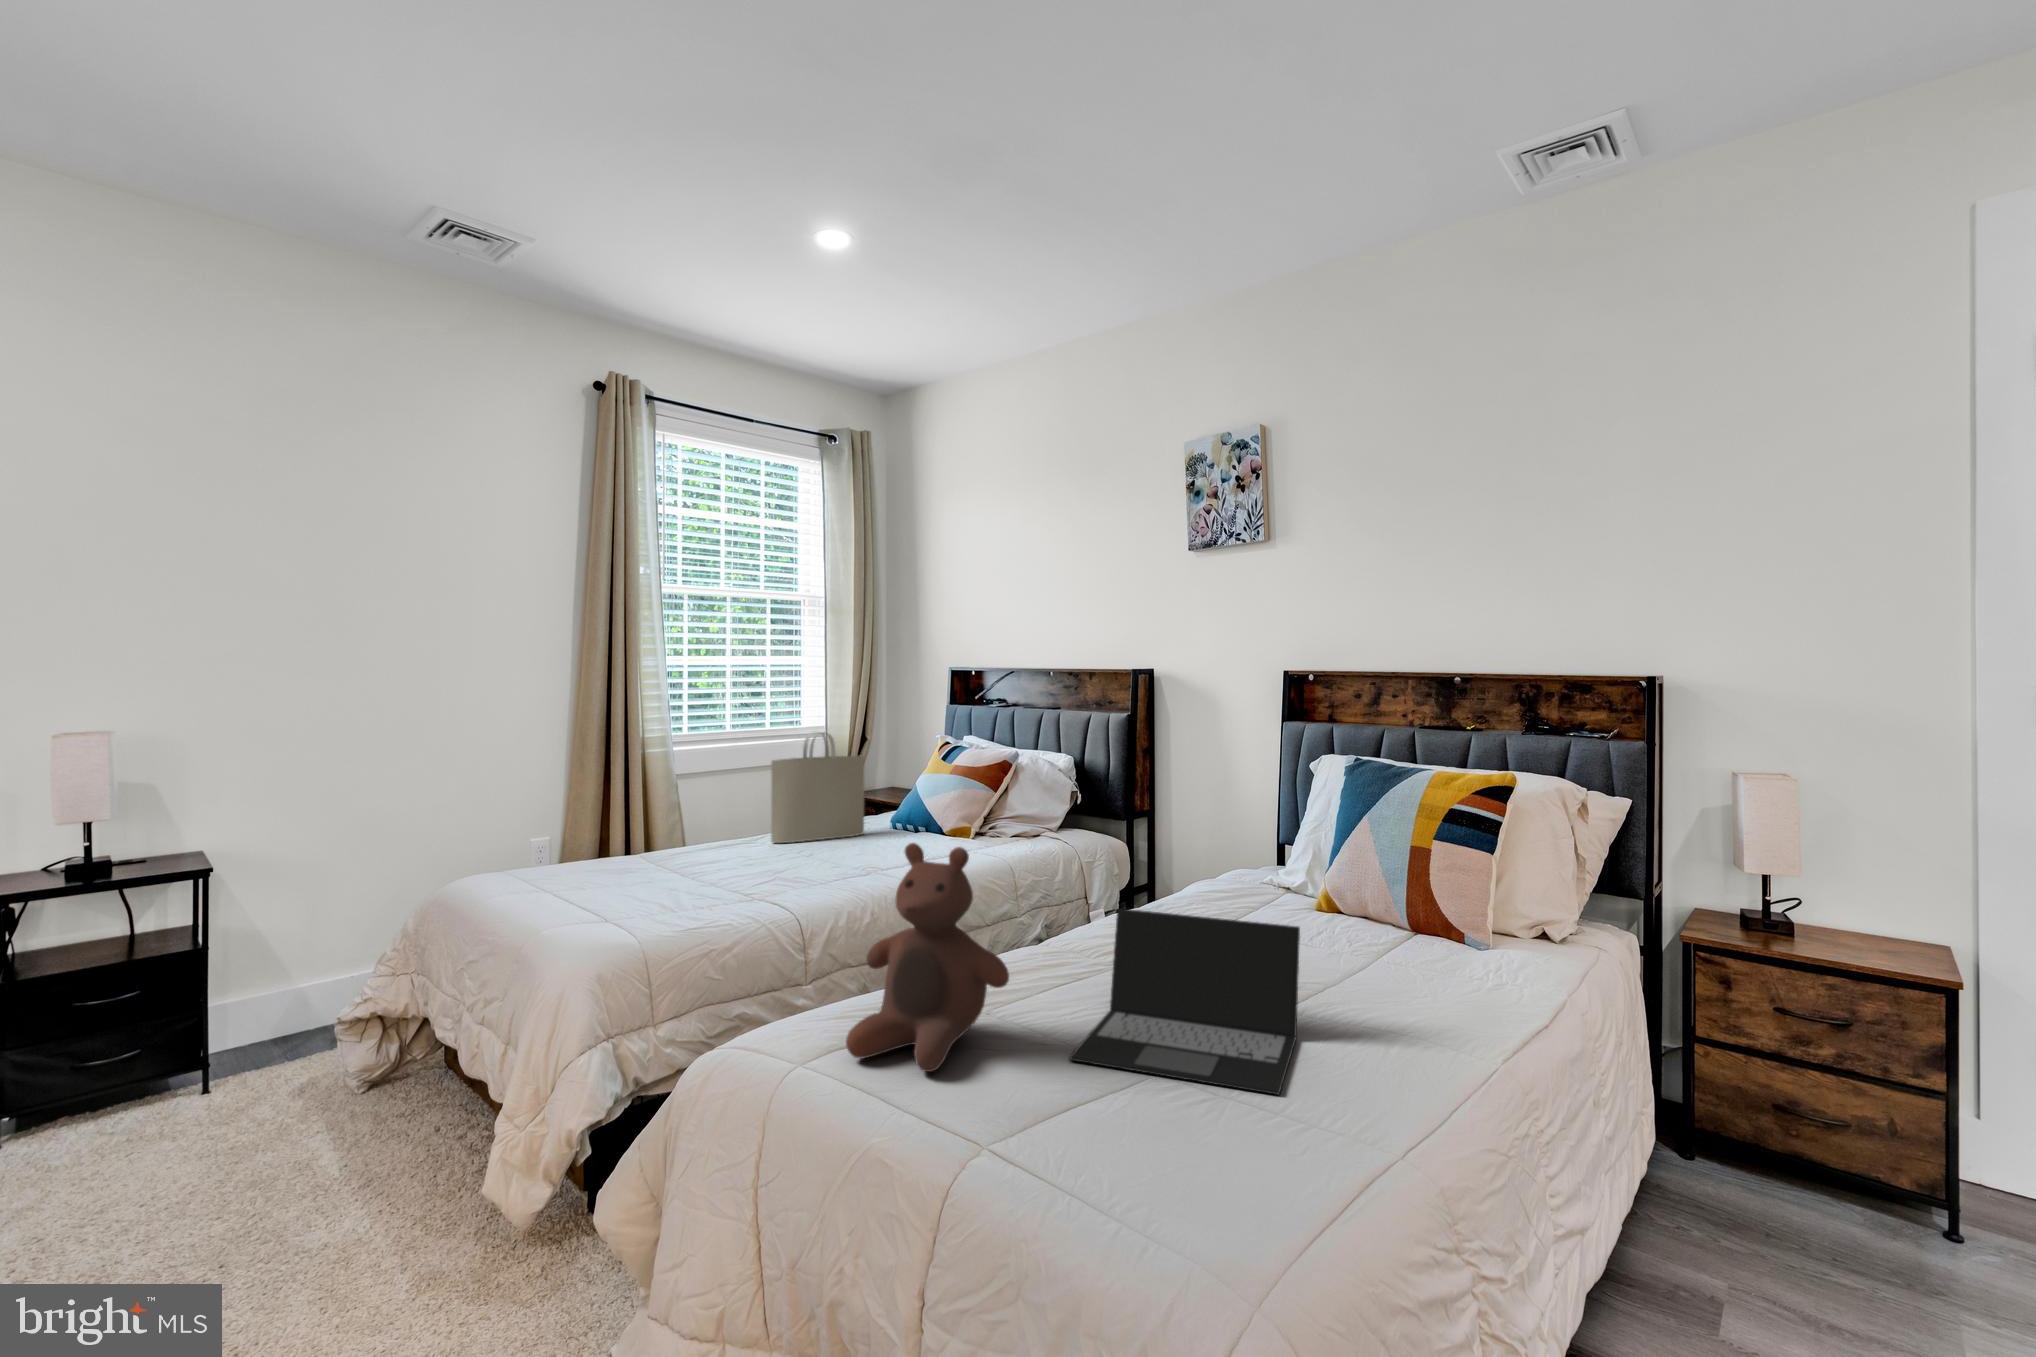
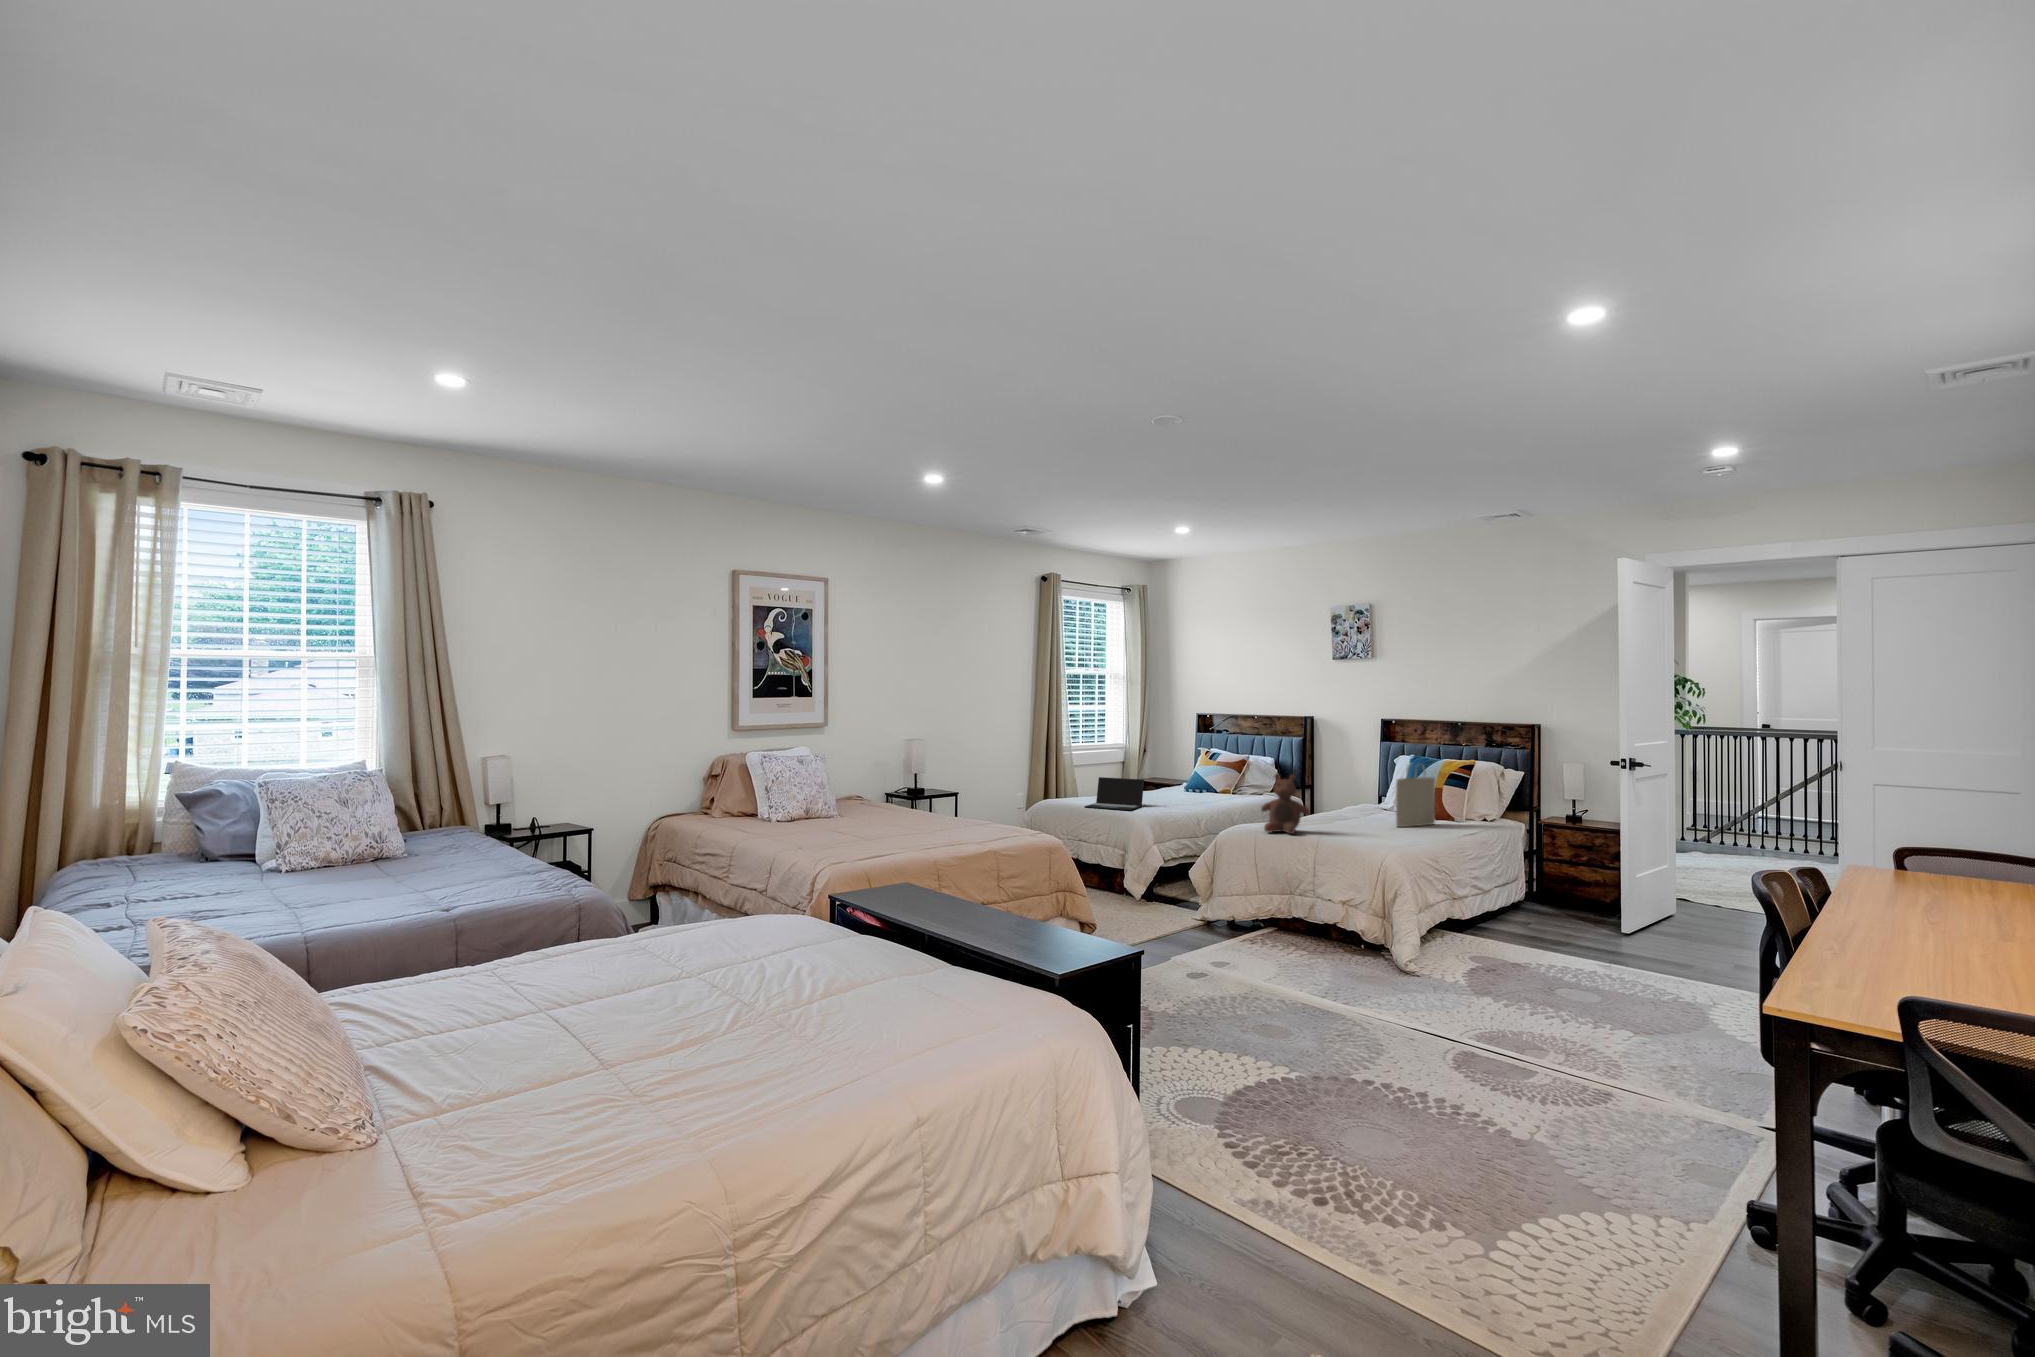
tote bag: present [771,732,864,843] -> present [1396,764,1435,827]
laptop: present [1069,908,1300,1095] -> present [1084,777,1144,810]

